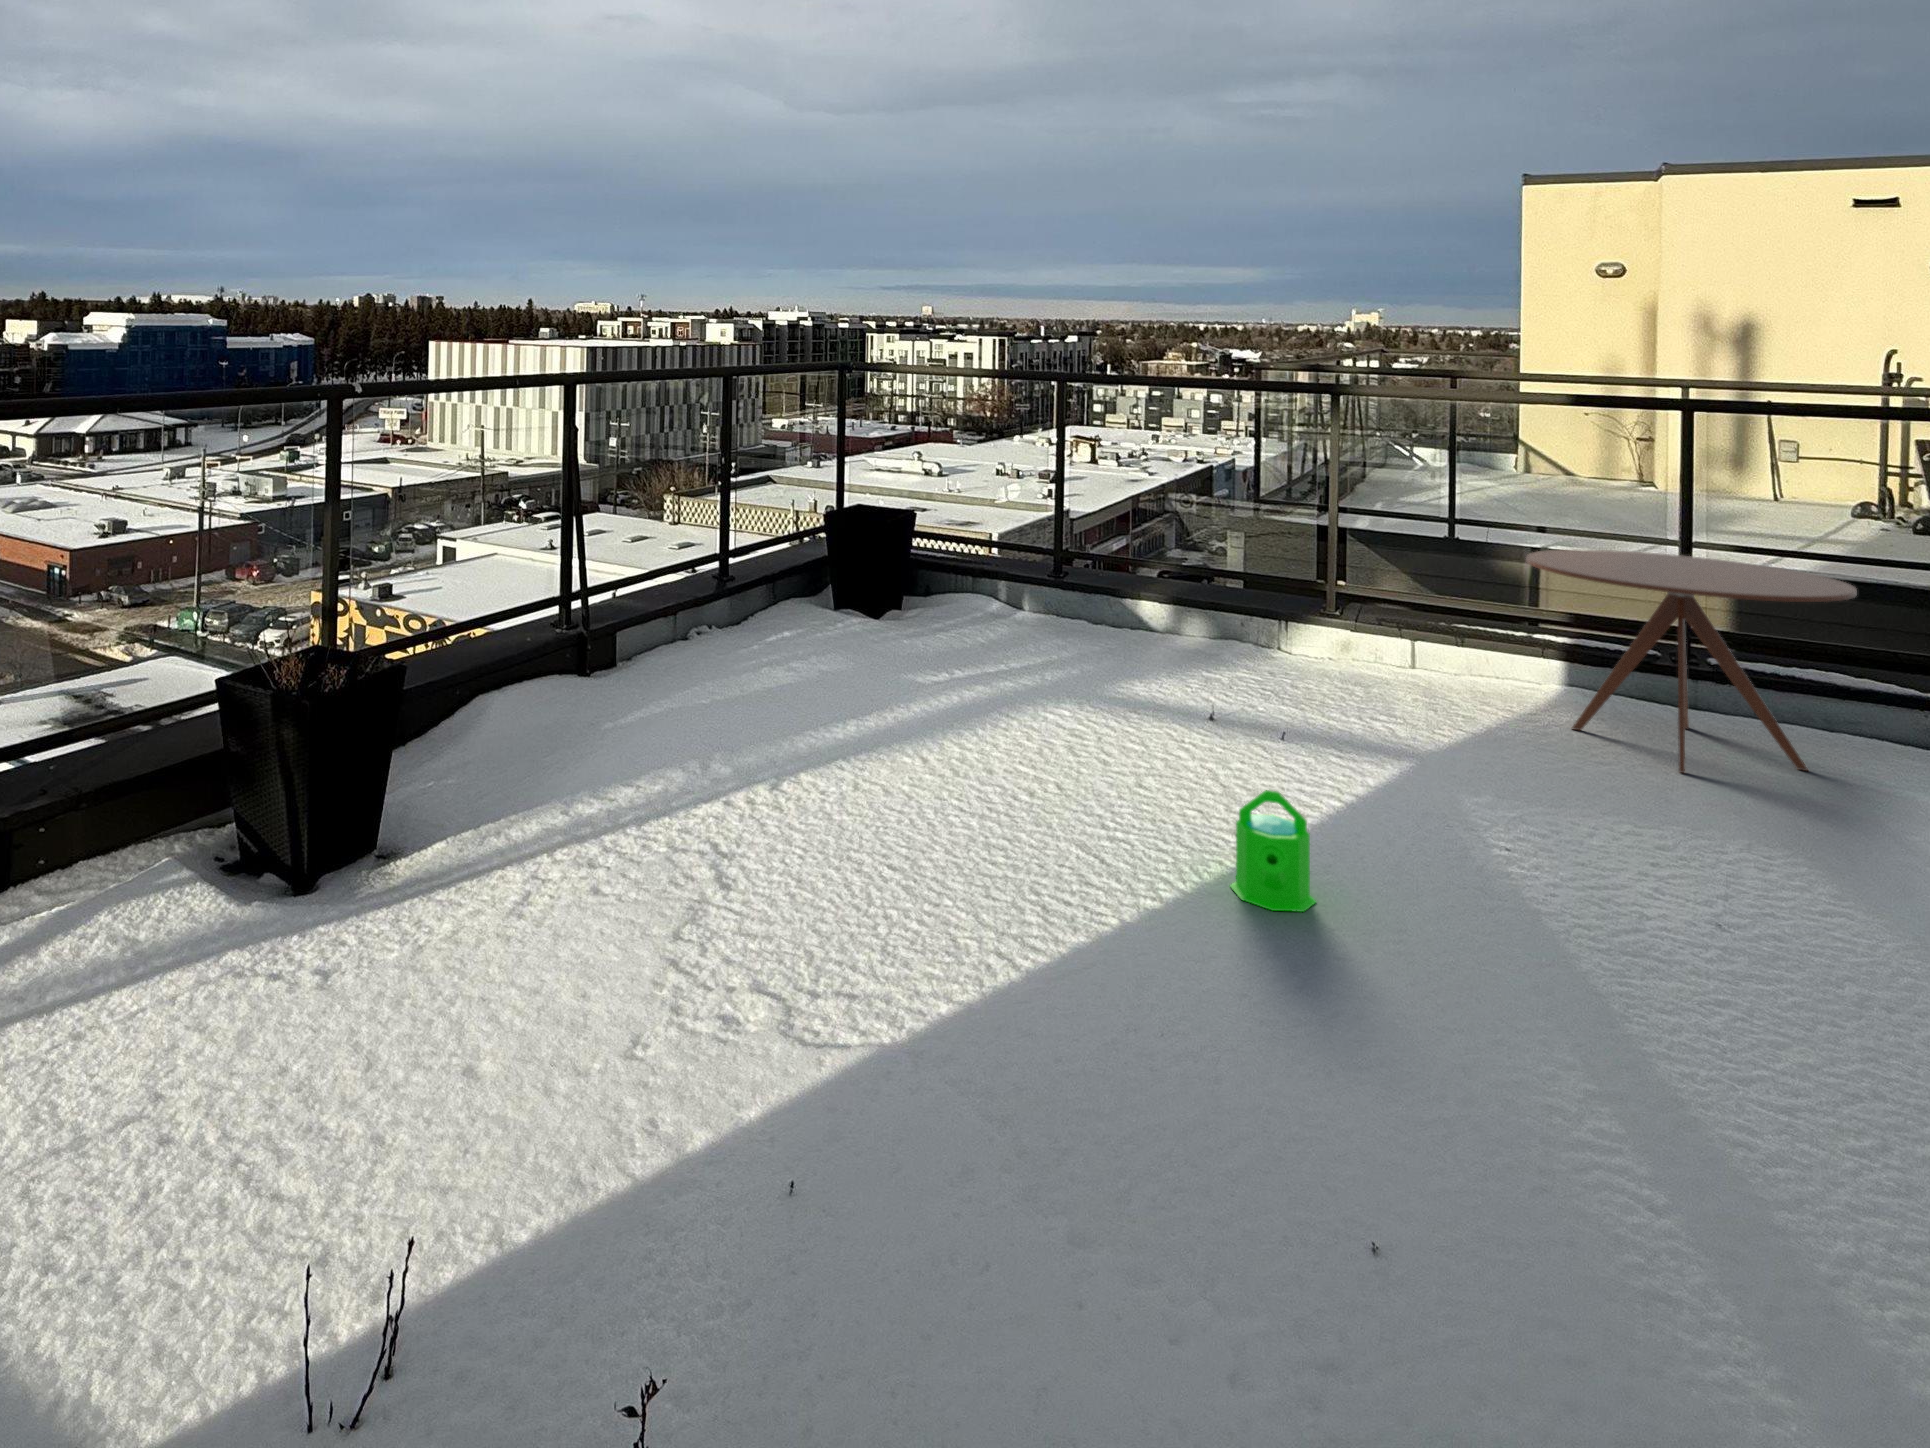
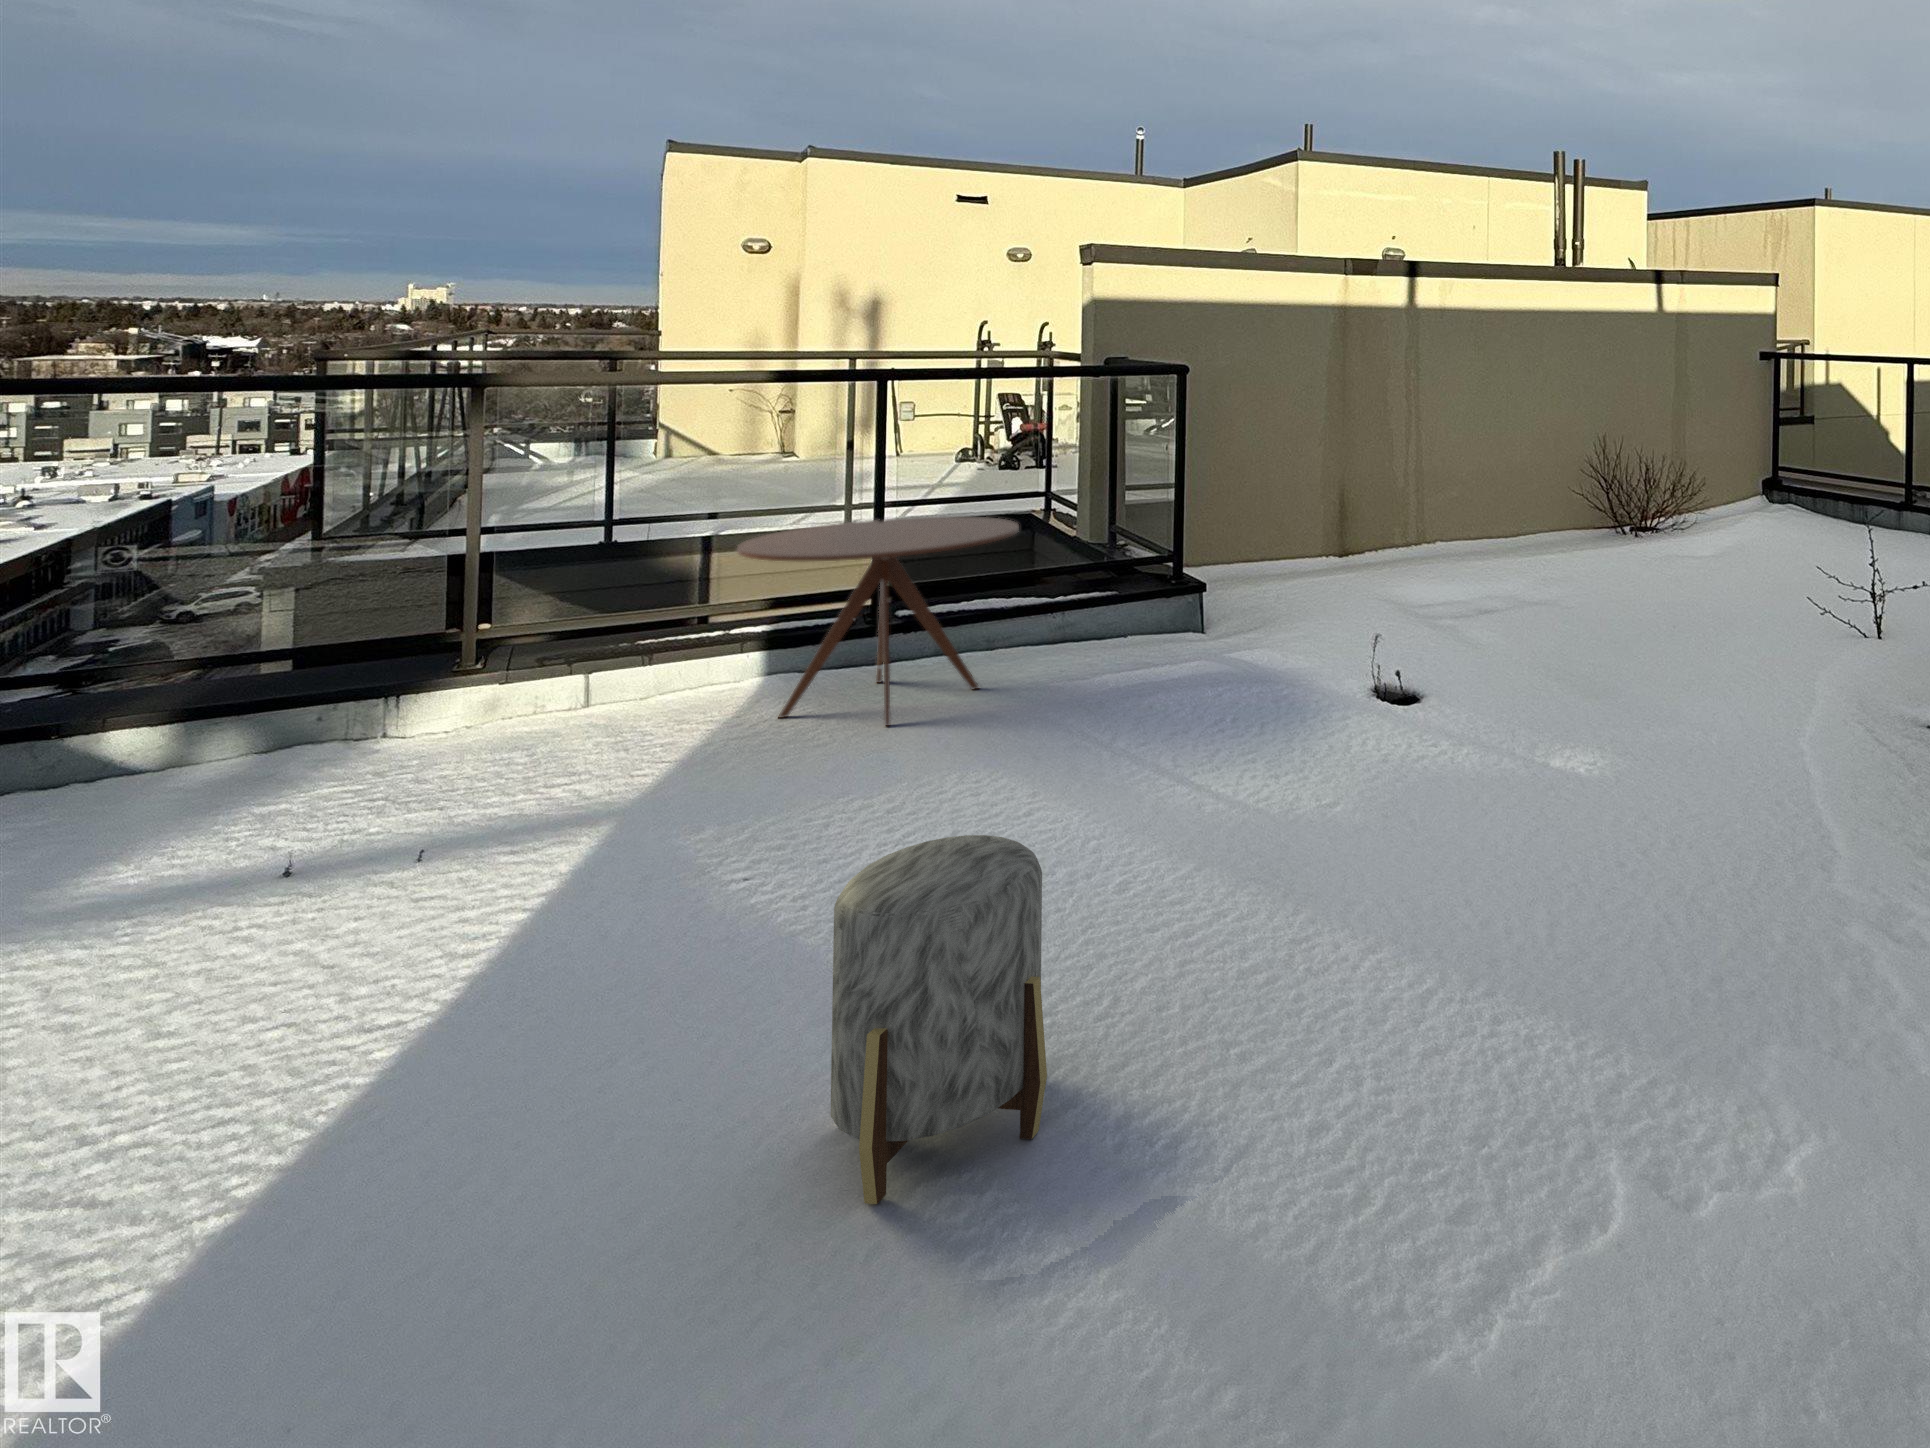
watering can: present [1231,790,1316,912] -> none [377,937,528,1119]
stool: none [1505,854,1737,1224] -> present [831,835,1047,1204]

